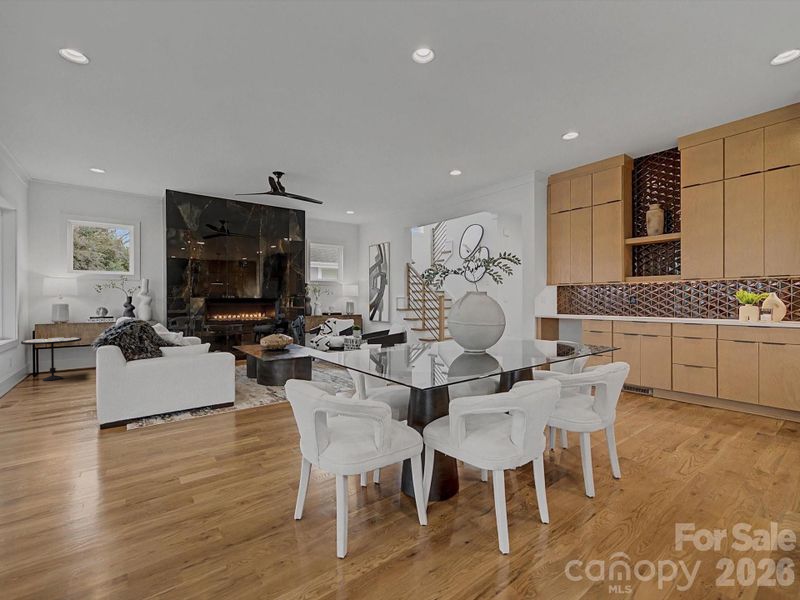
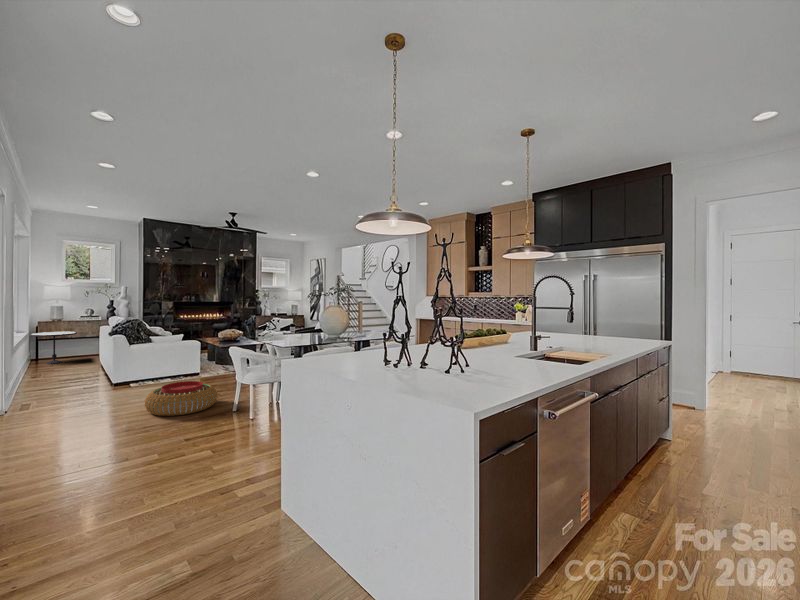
pouf: none [126,433,259,514] -> present [145,381,217,416]

